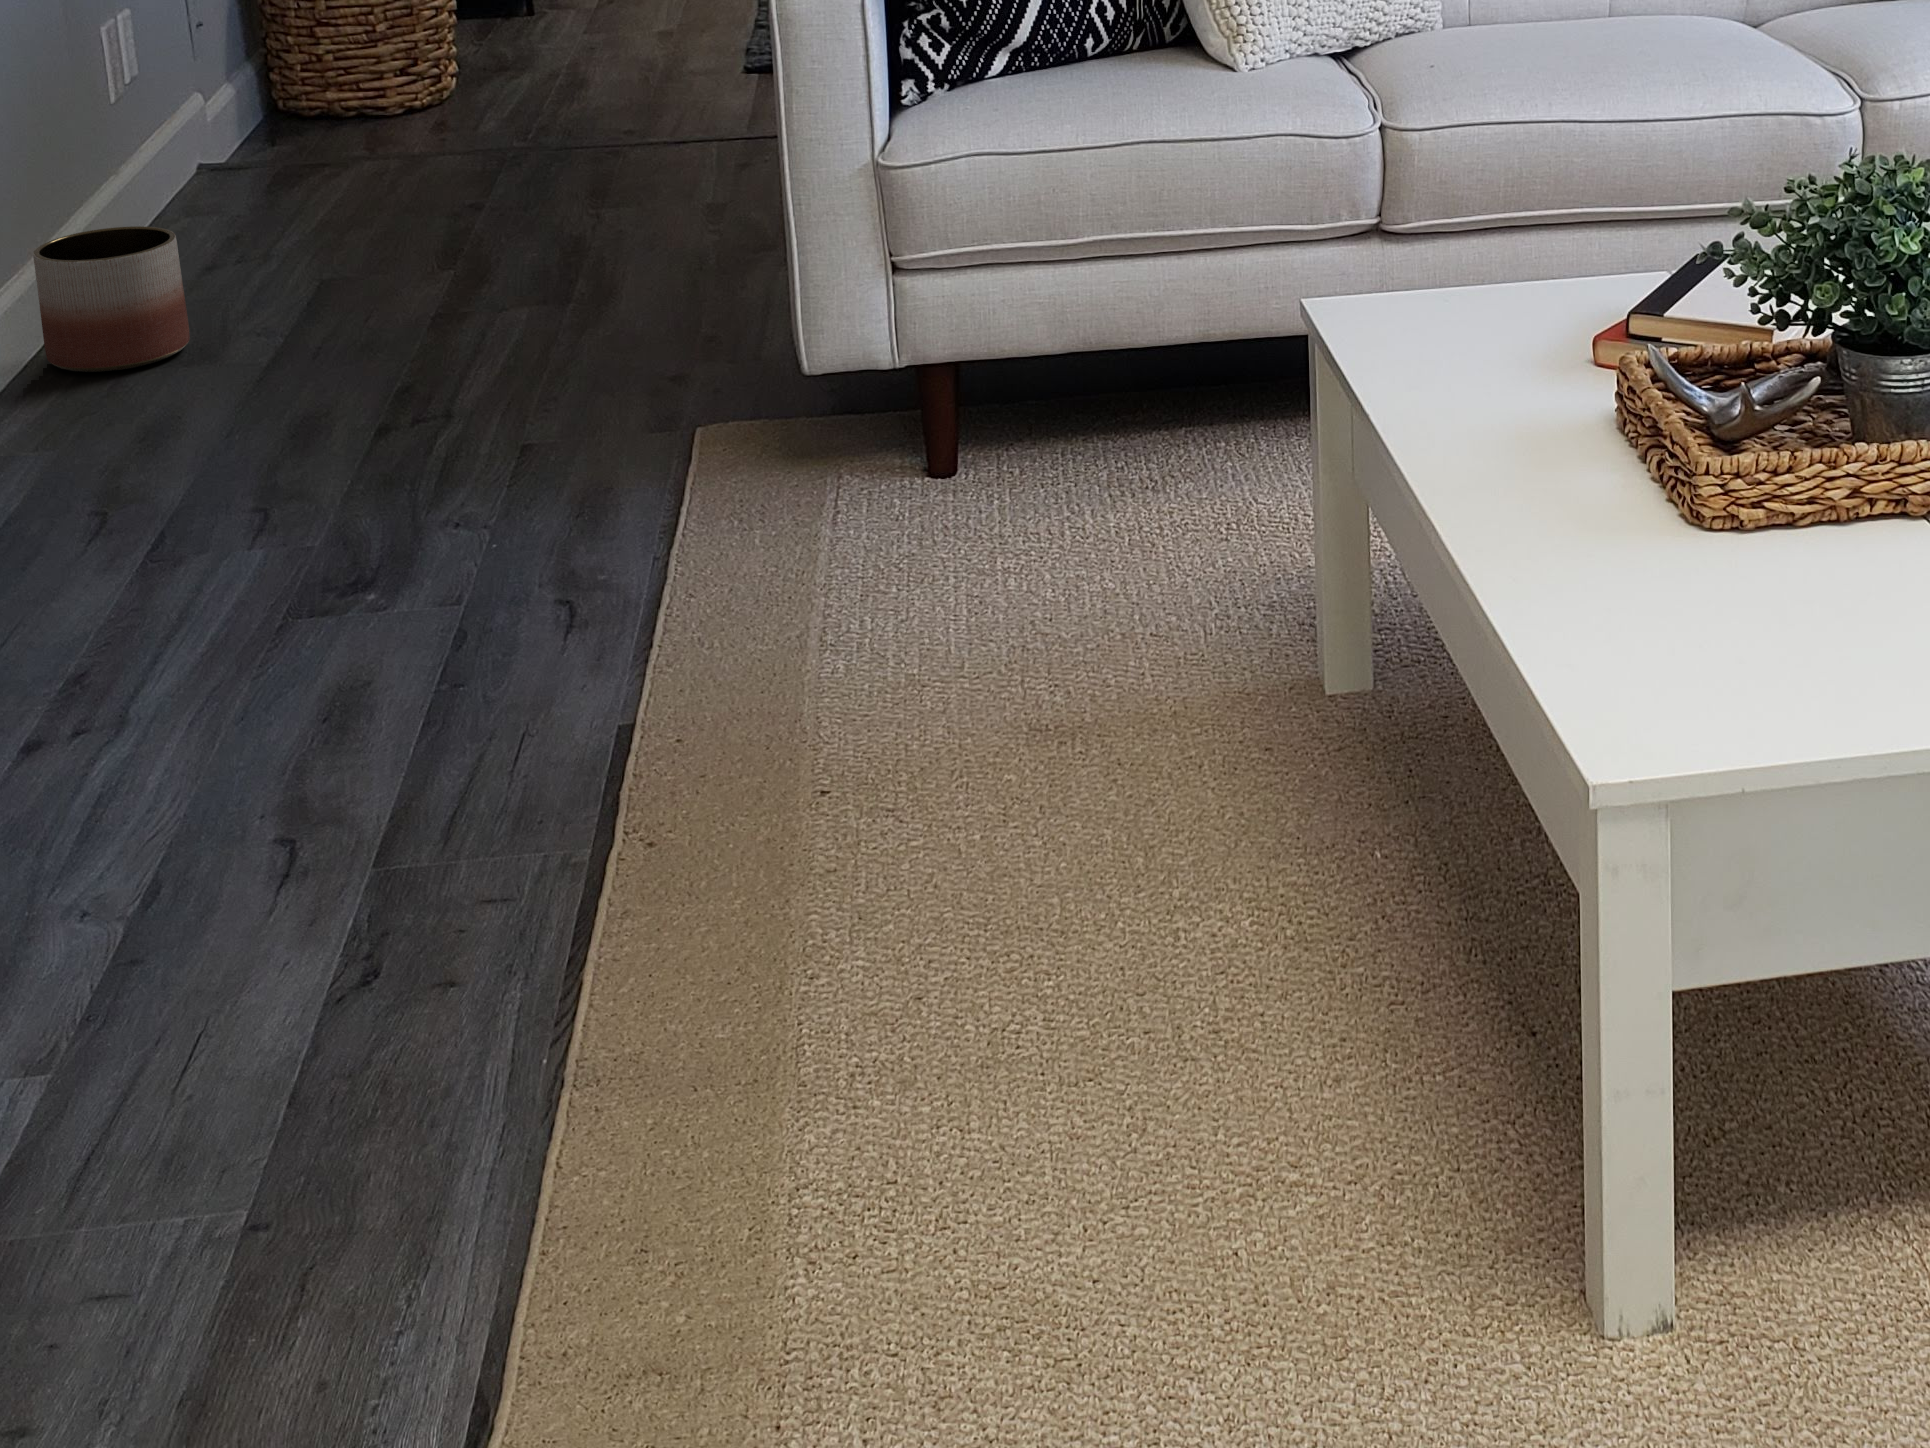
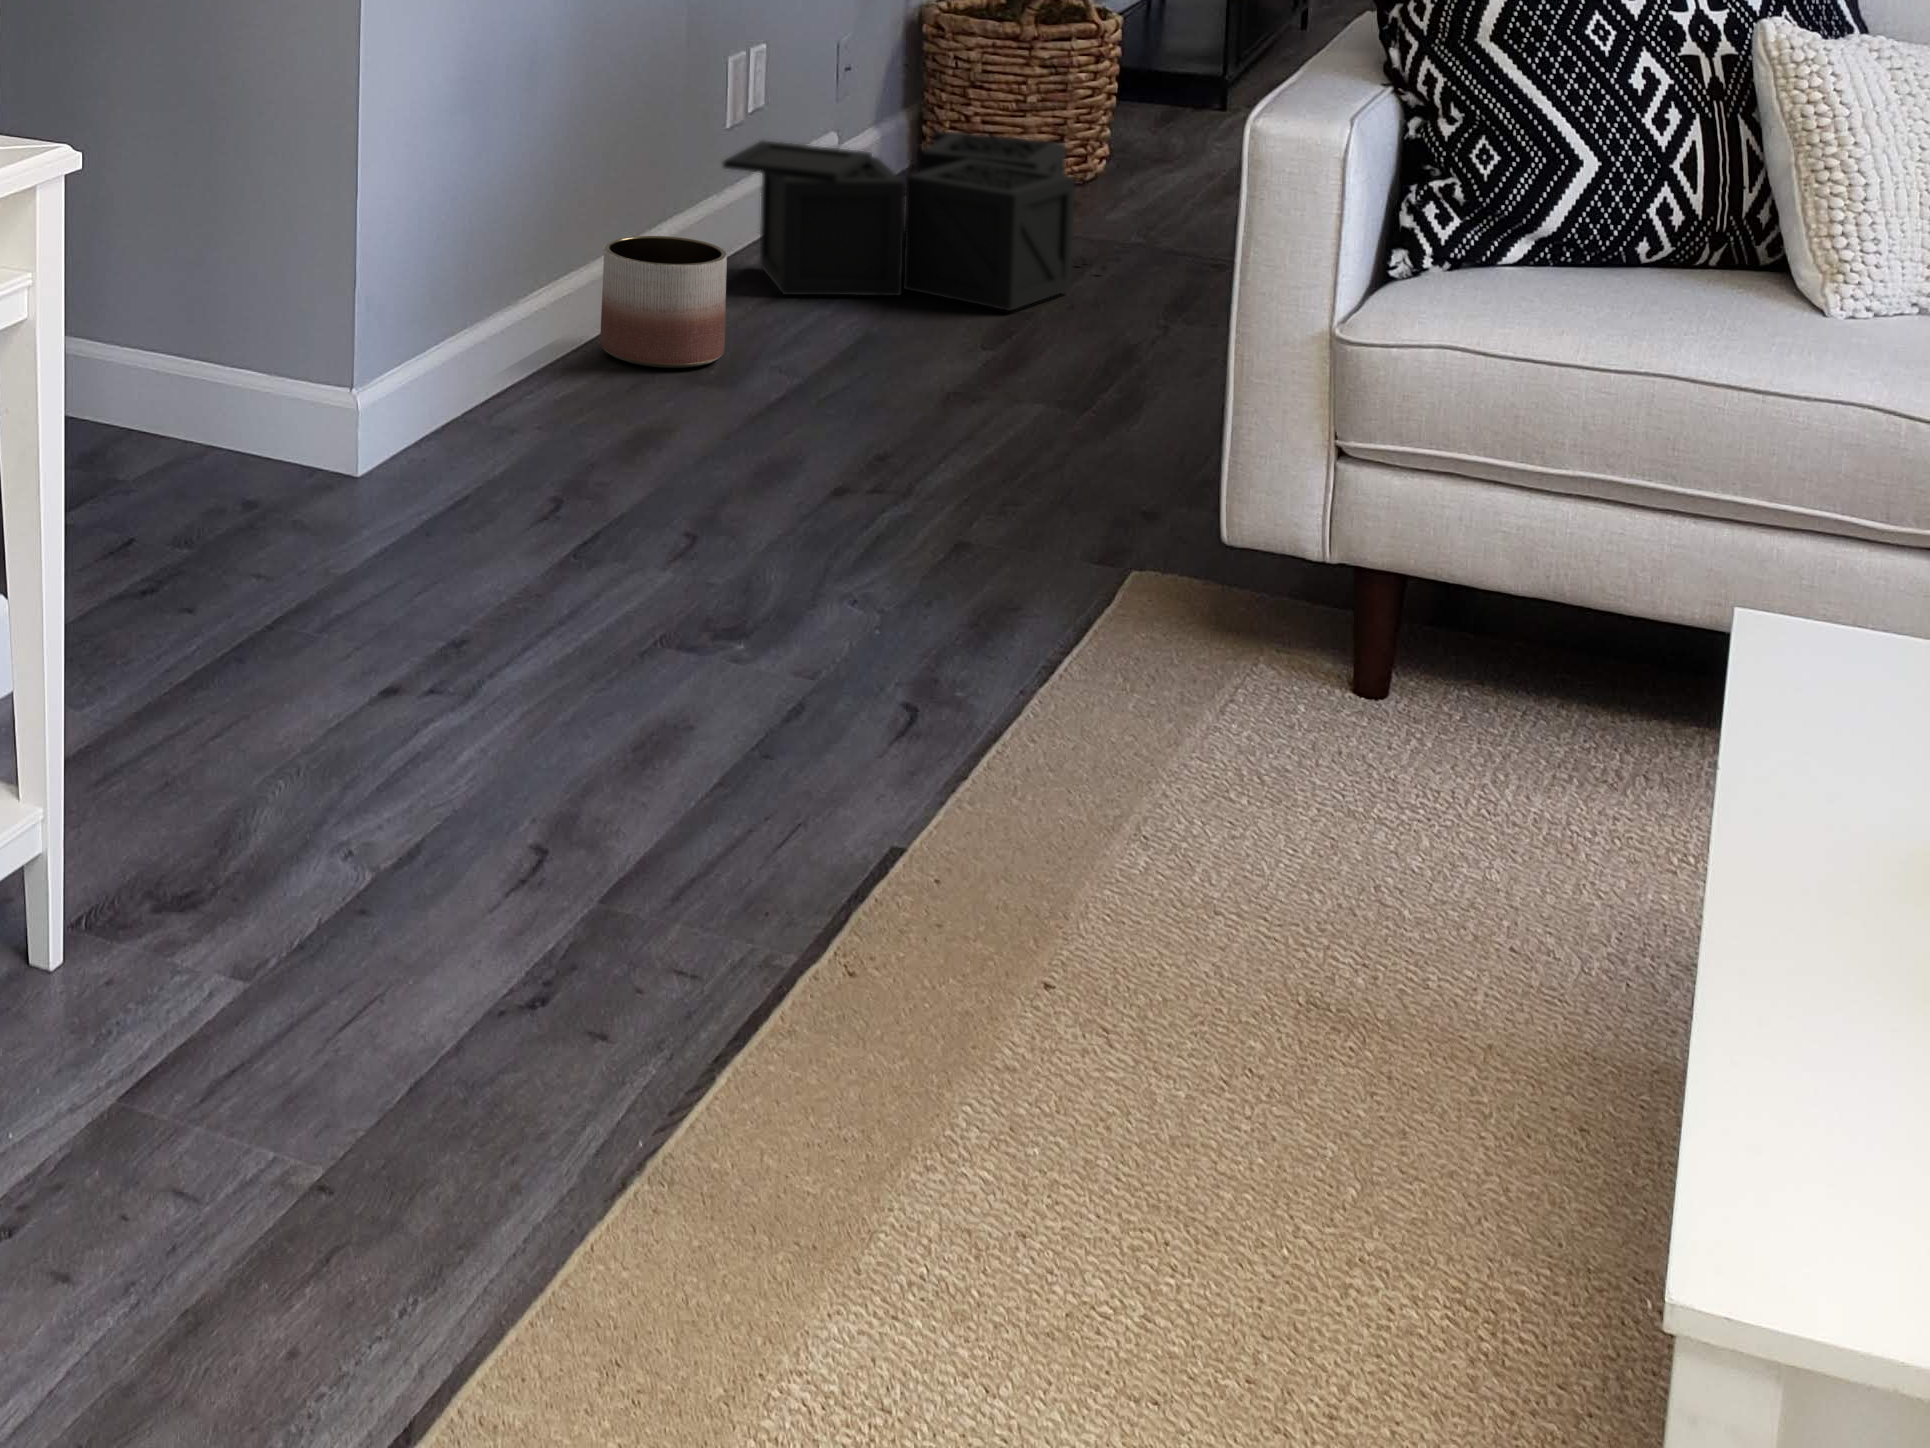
storage bin: none [120,62,520,268] -> present [722,131,1106,310]

